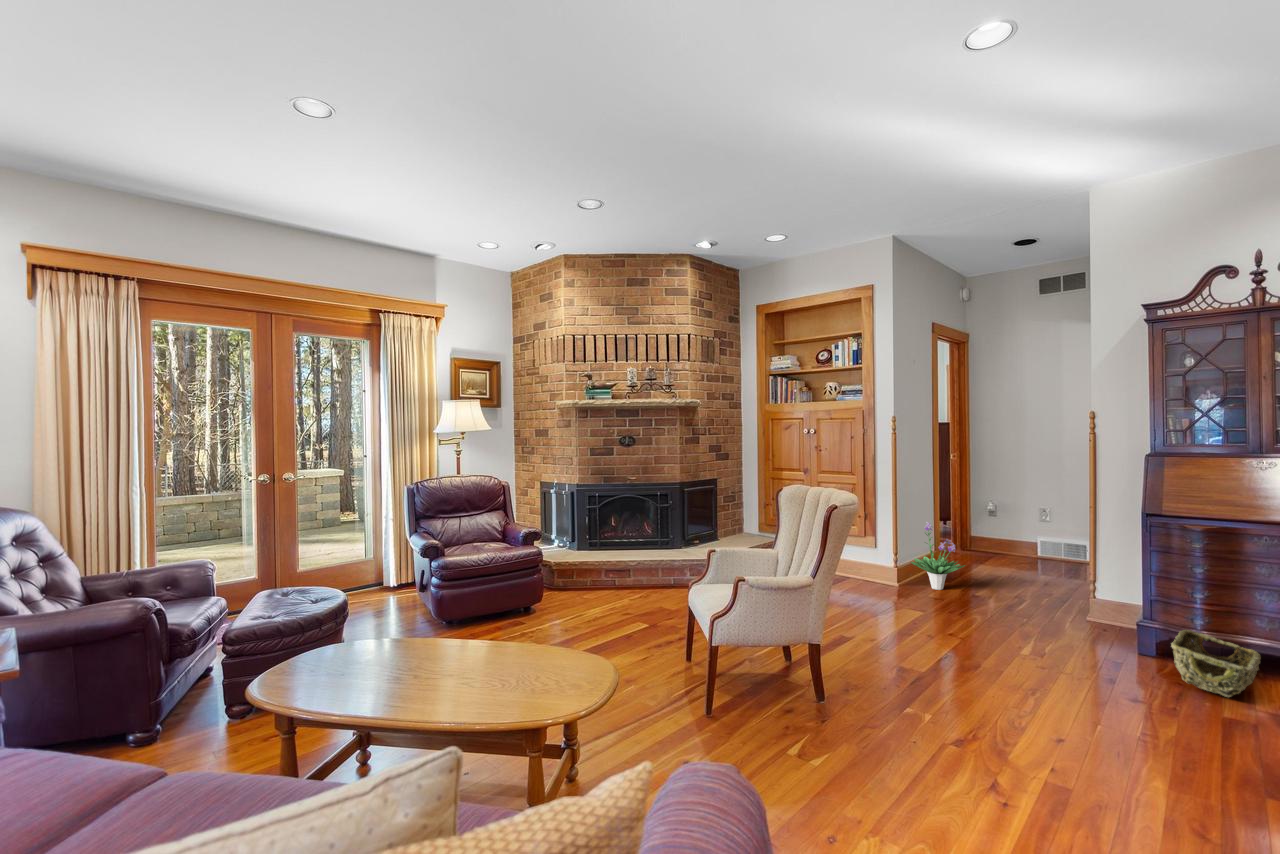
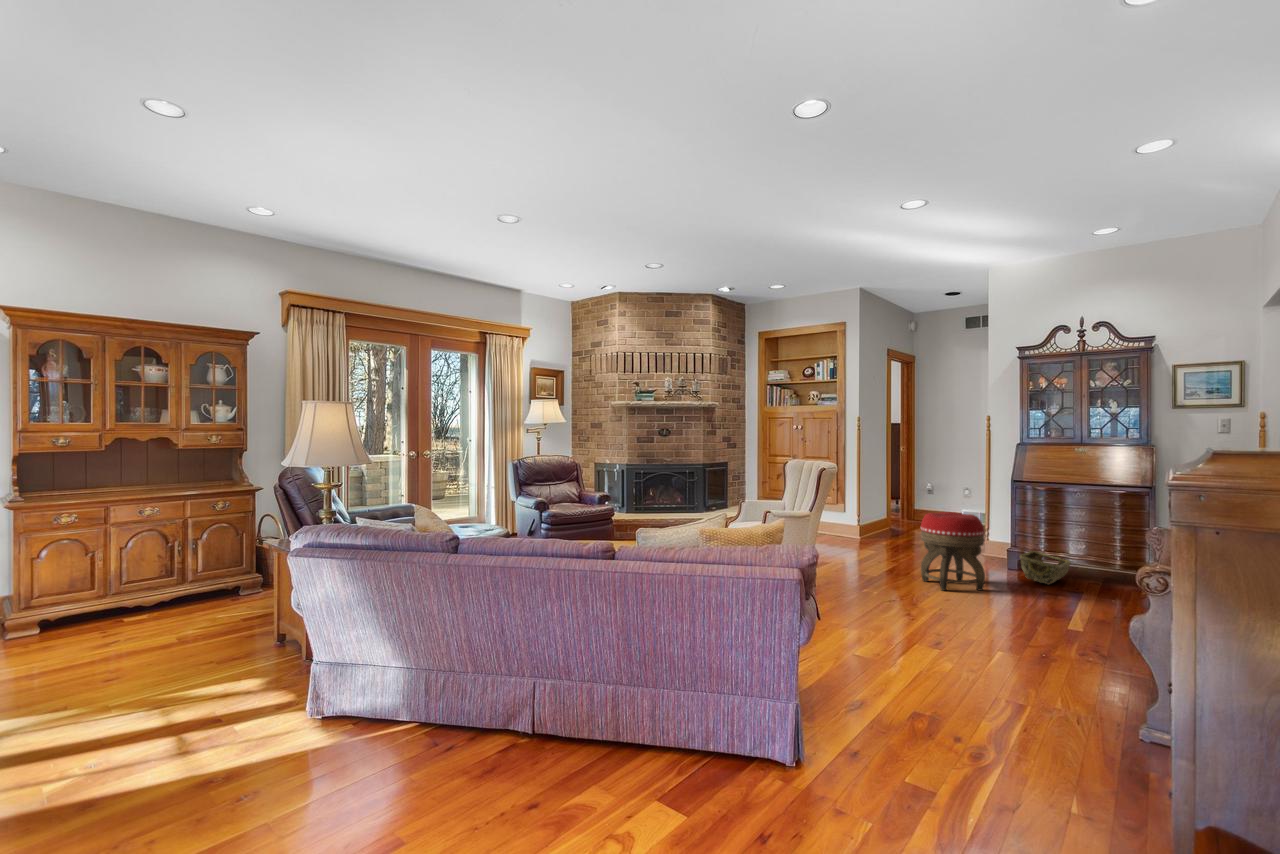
potted plant: present [911,522,965,590] -> none [869,493,908,541]
footstool: none [1001,571,1120,714] -> present [921,512,985,591]

